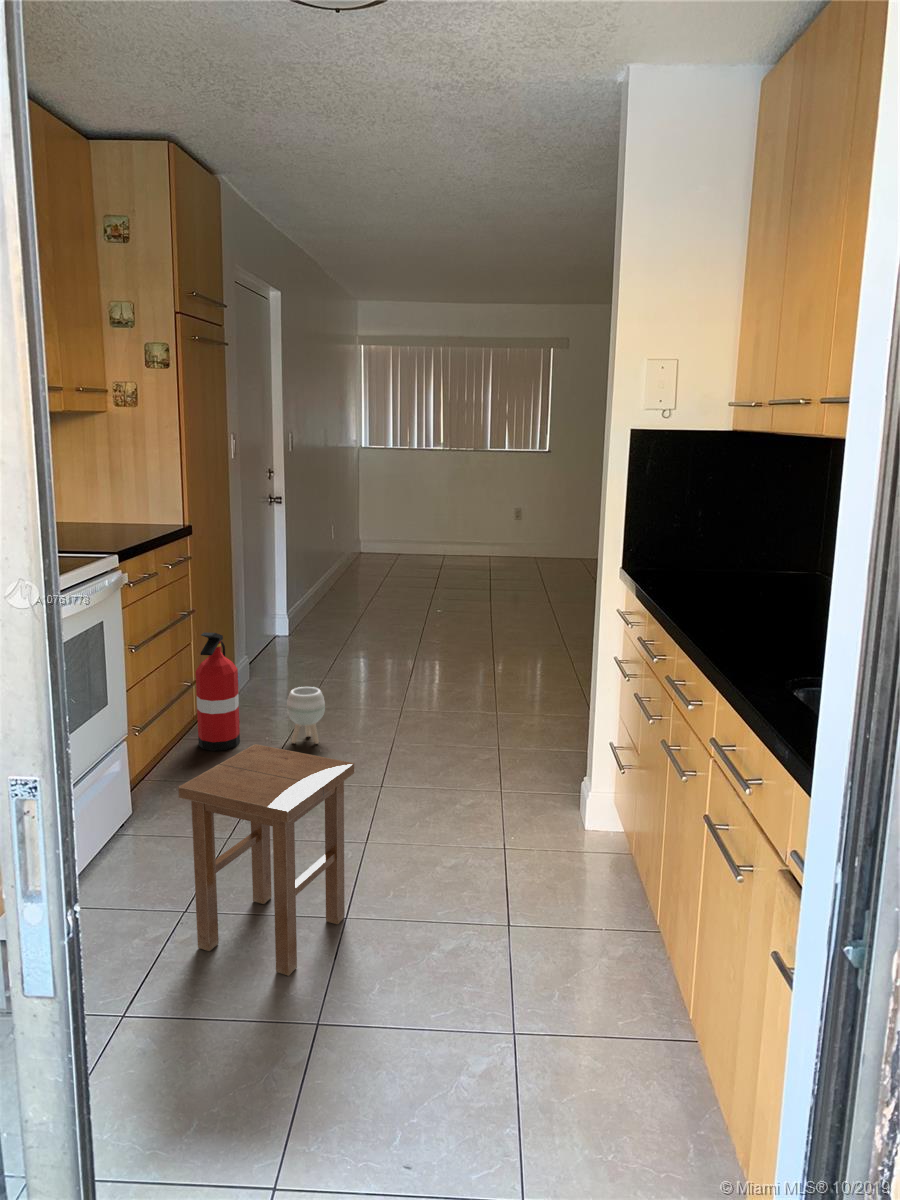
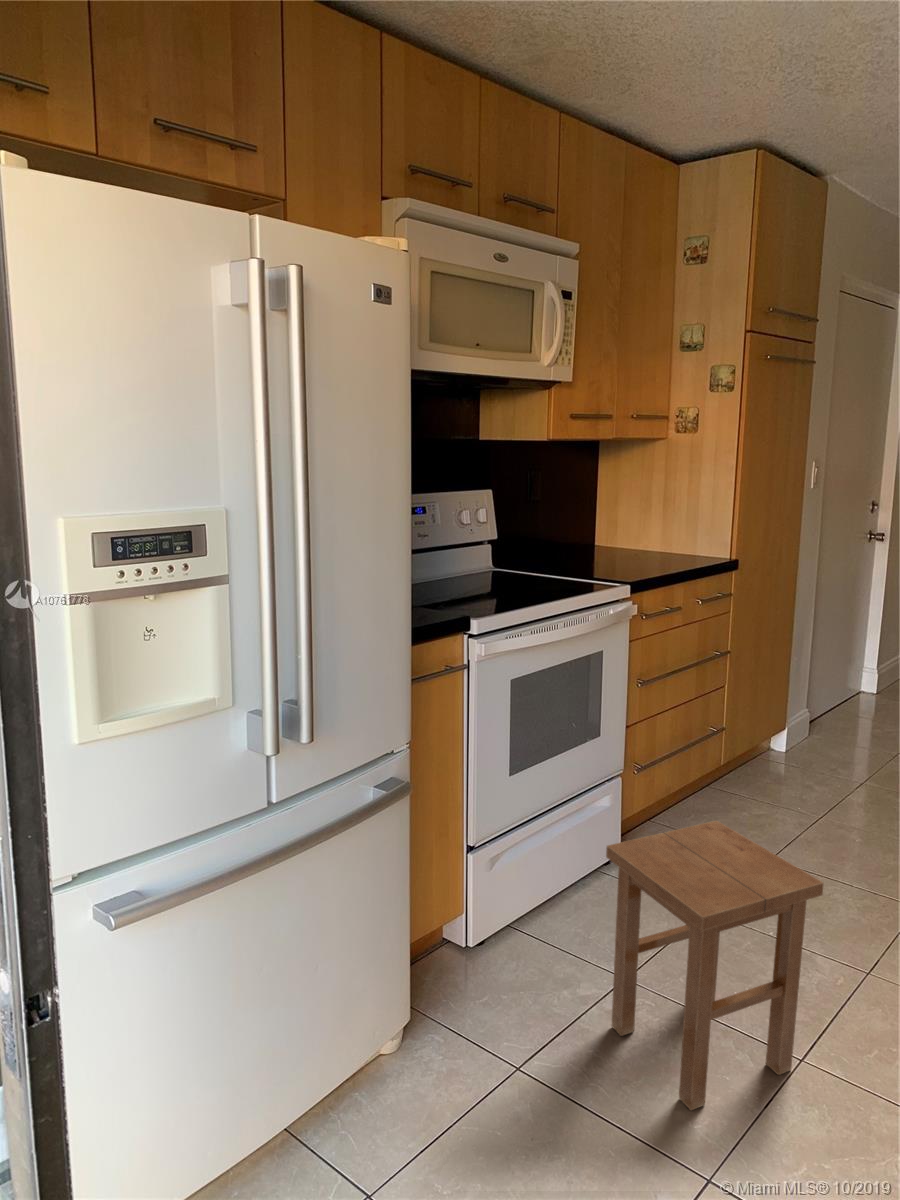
fire extinguisher: present [196,632,240,751] -> none [716,678,769,811]
planter: present [287,687,325,744] -> none [821,761,871,834]

